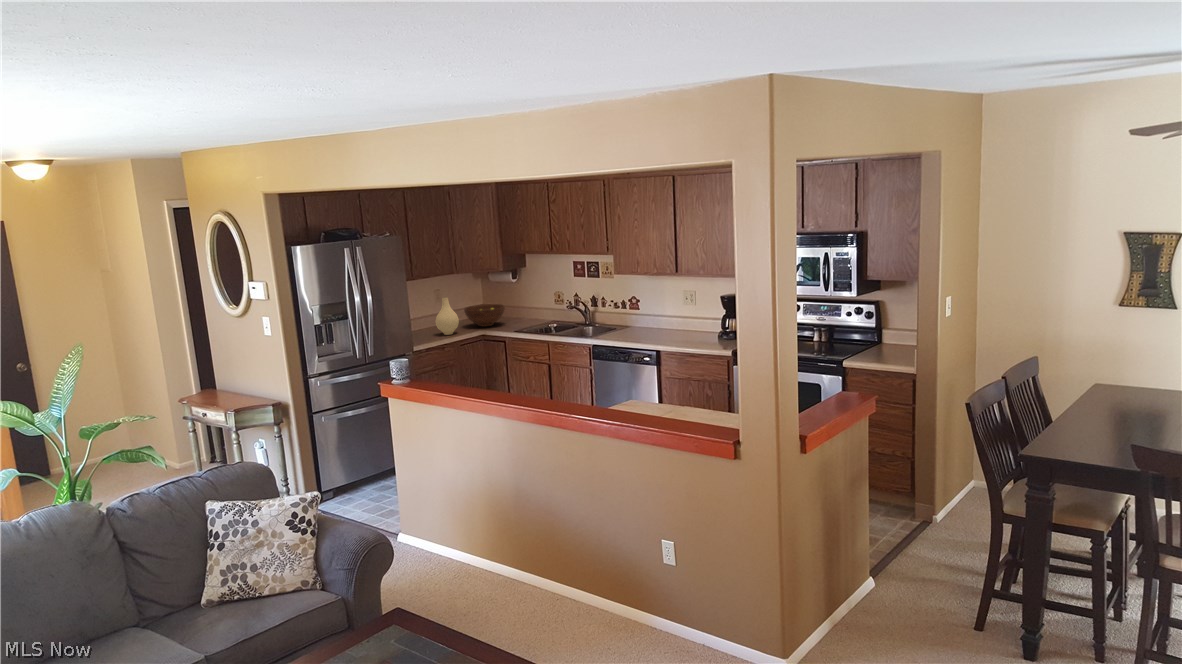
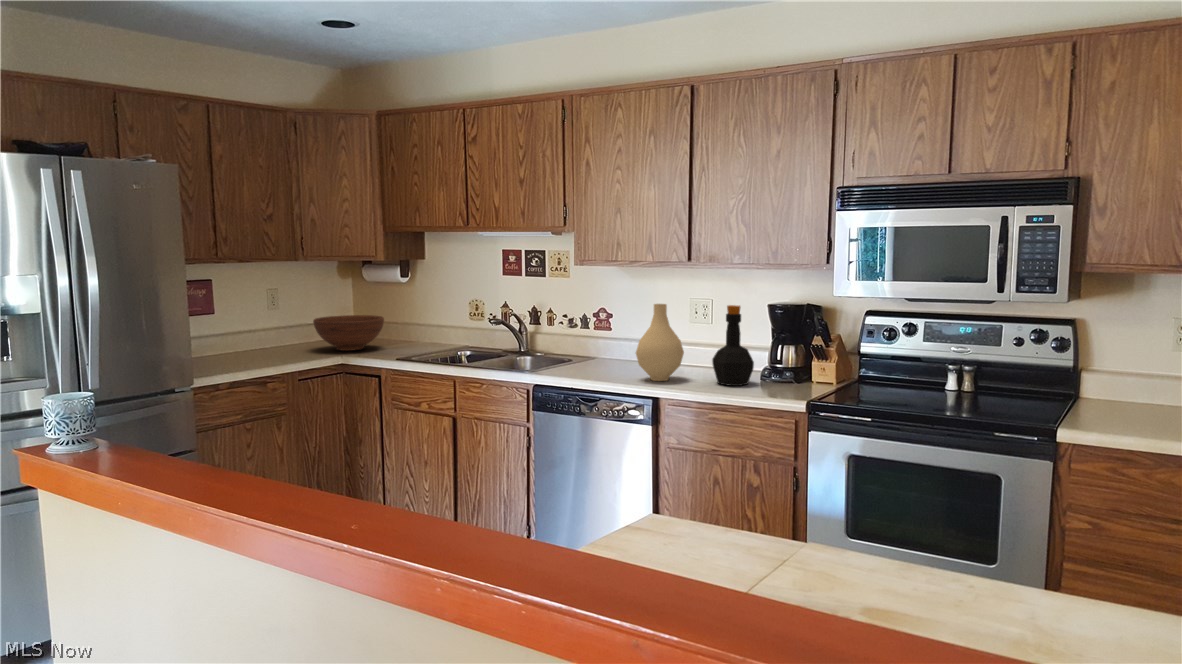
vase: present [435,298,459,335] -> present [636,304,684,381]
bottle: none [689,298,711,342] -> present [712,305,754,386]

